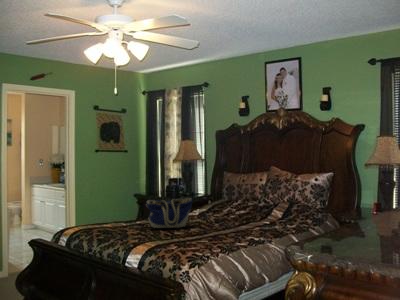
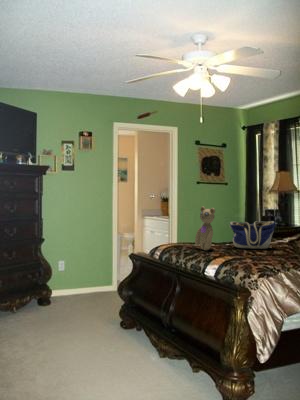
teddy bear: none [108,185,132,234] -> present [195,206,215,250]

